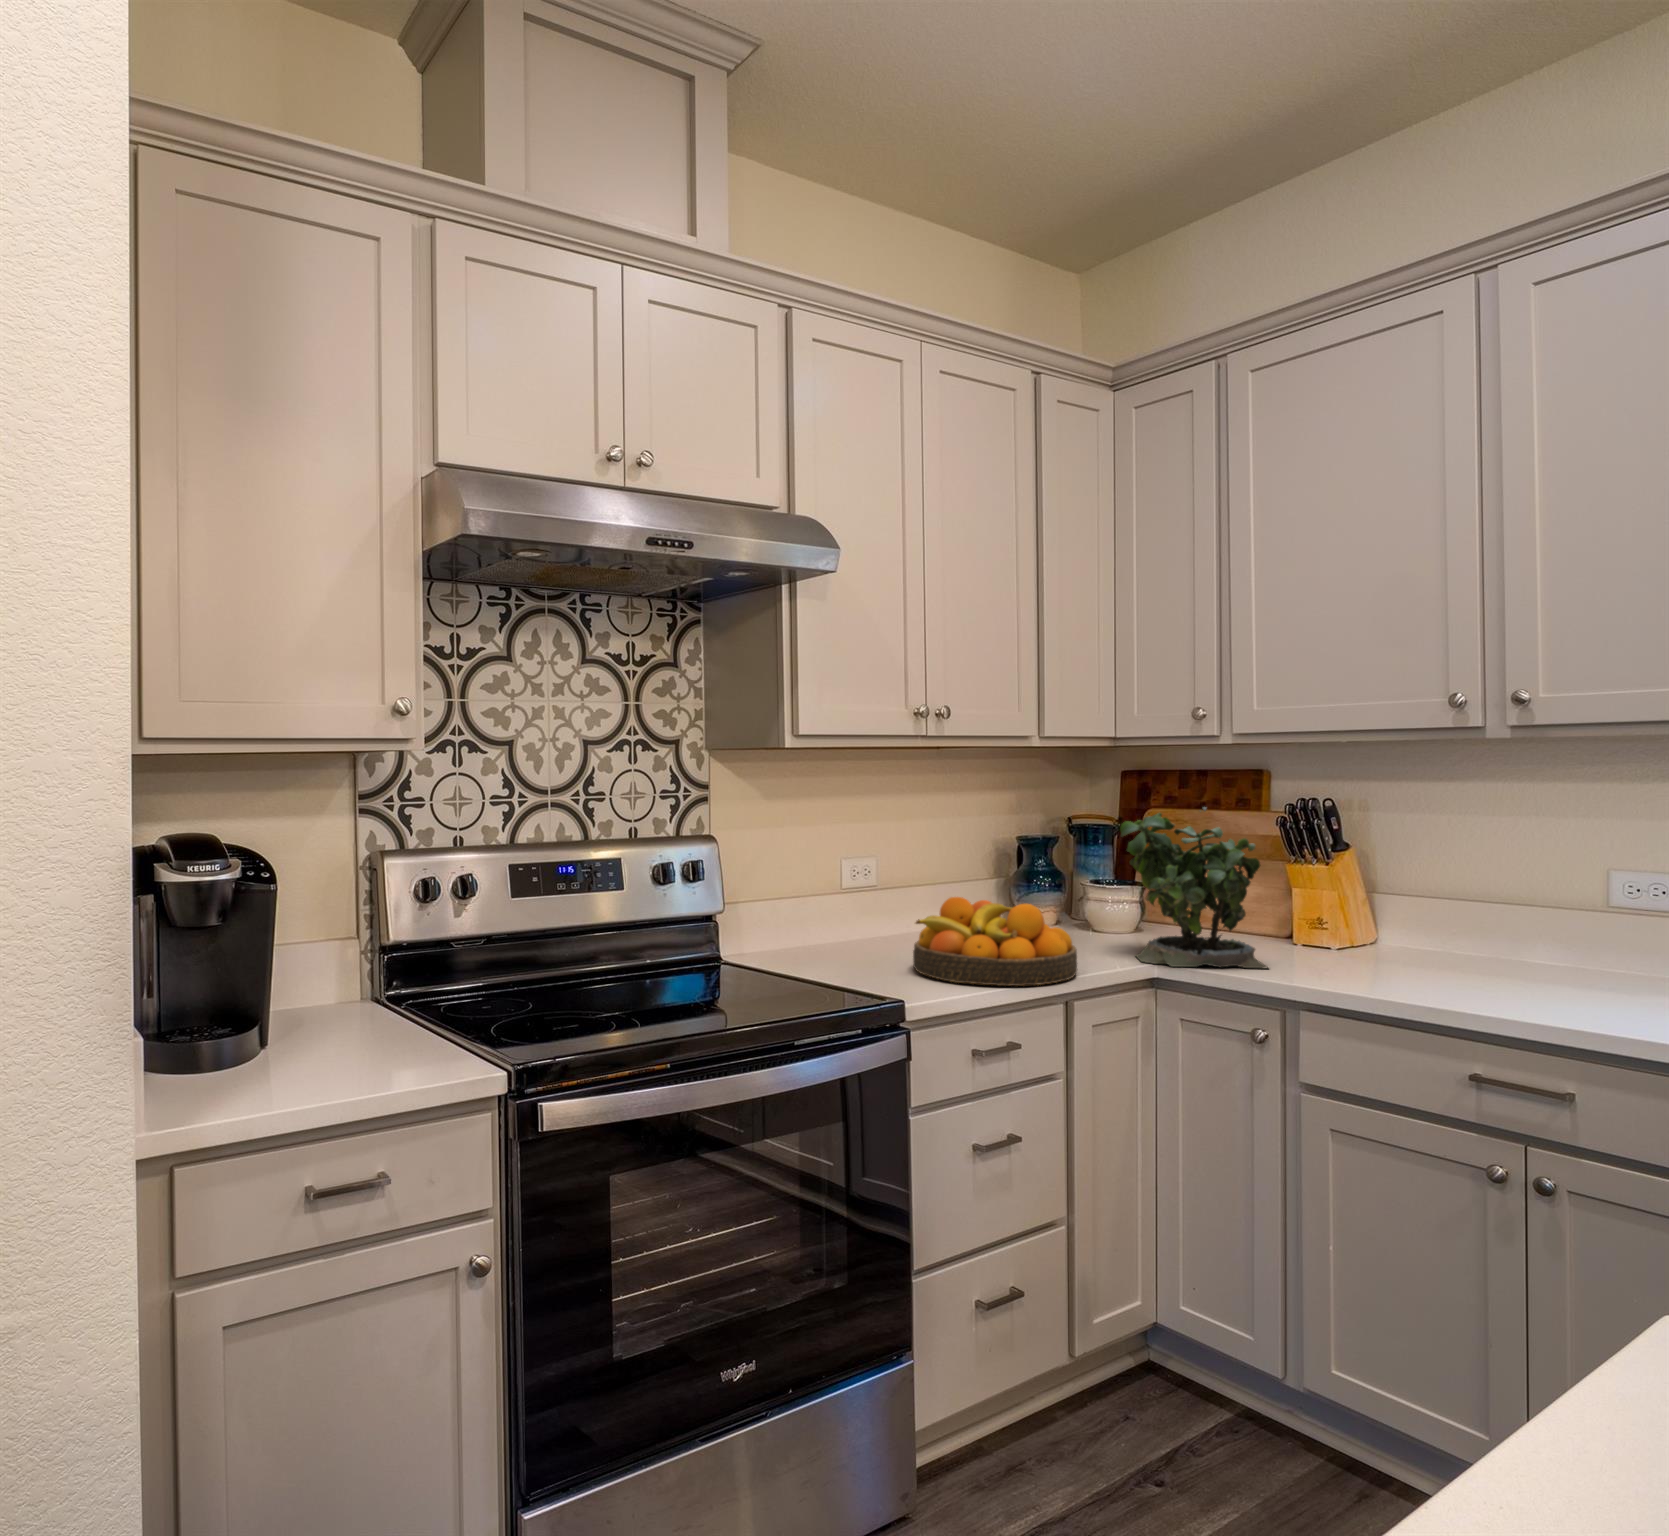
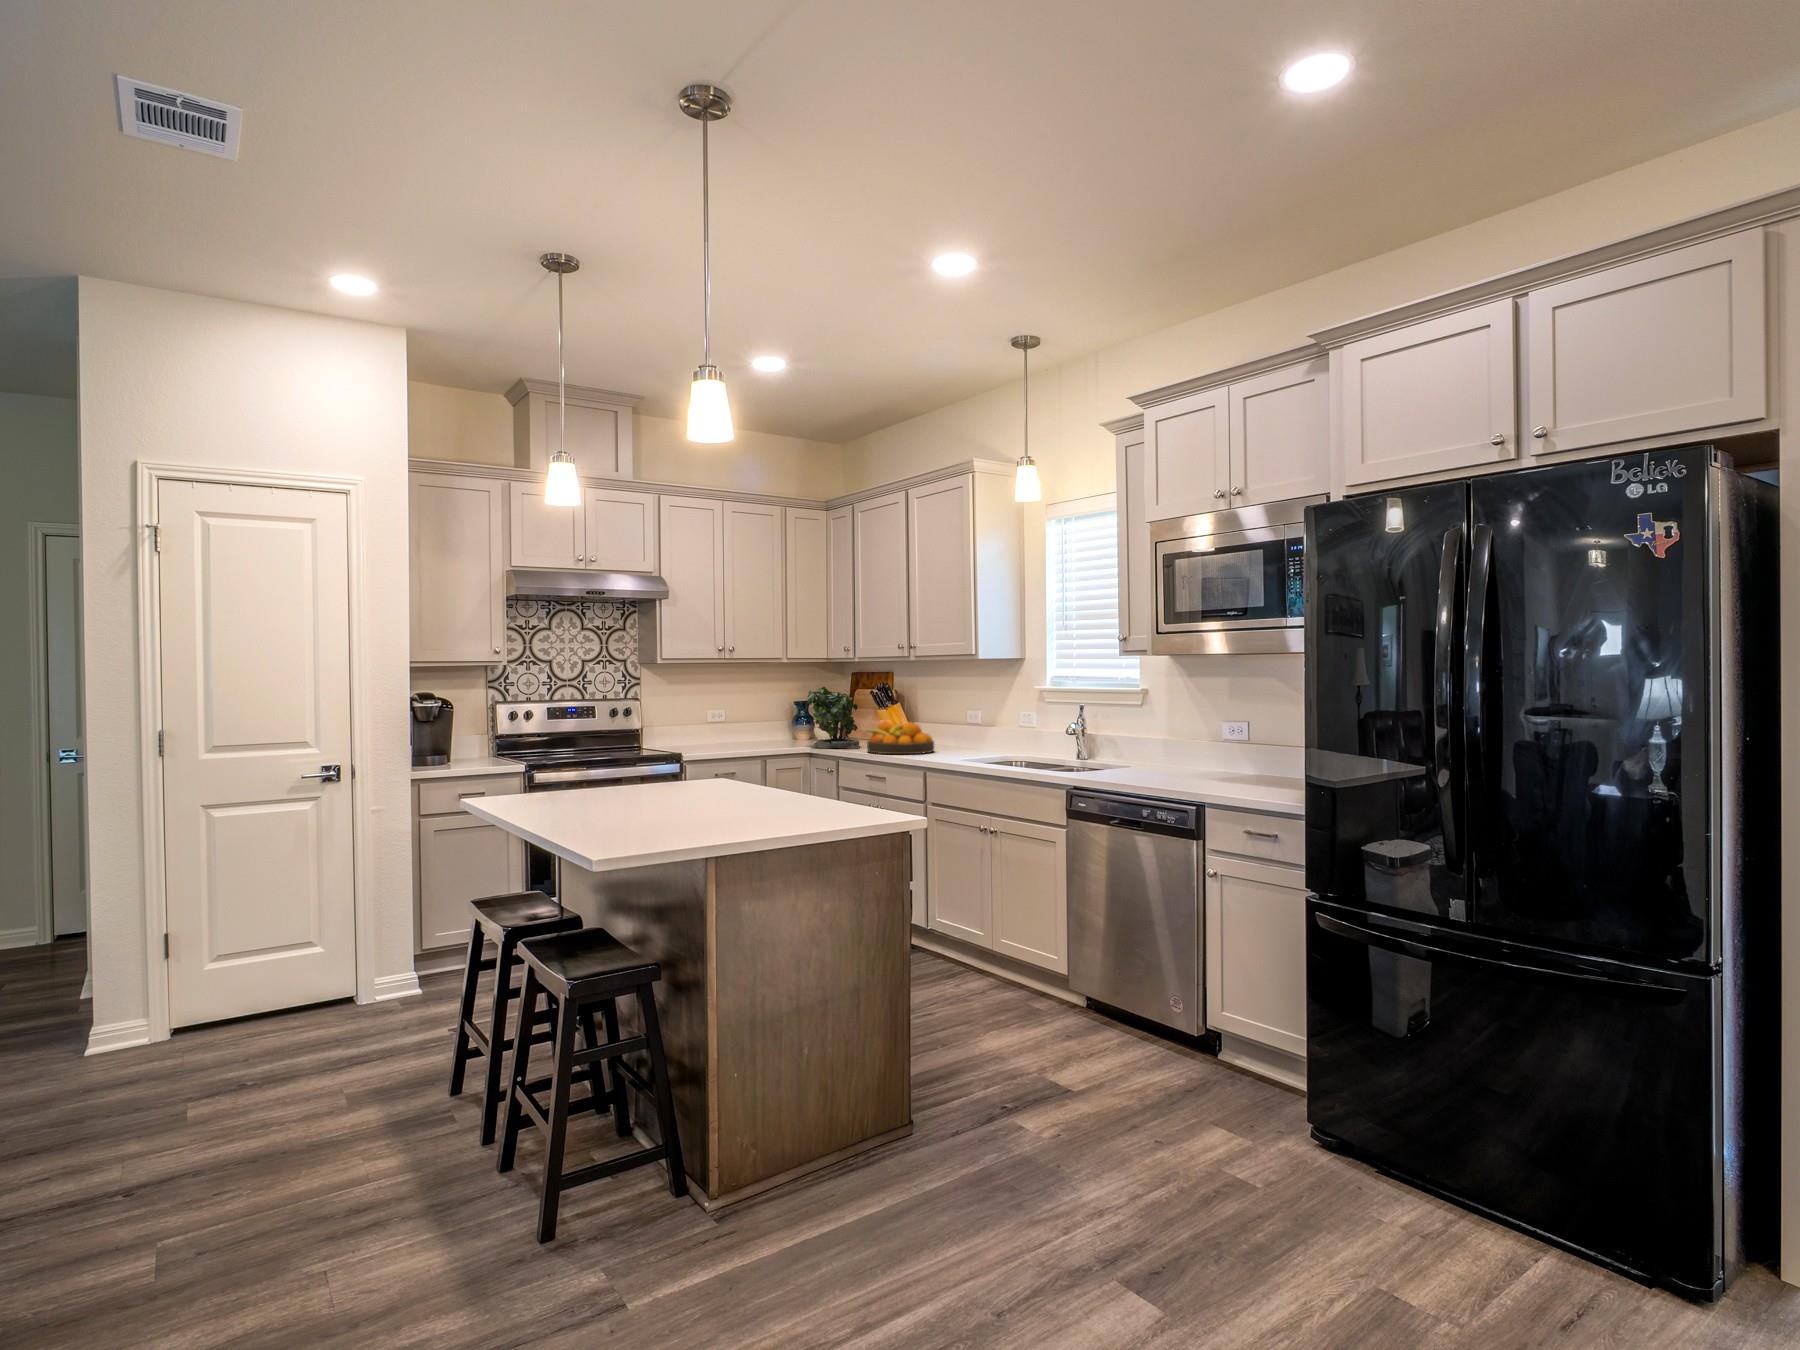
fruit bowl: present [913,897,1077,986] -> present [867,721,934,754]

